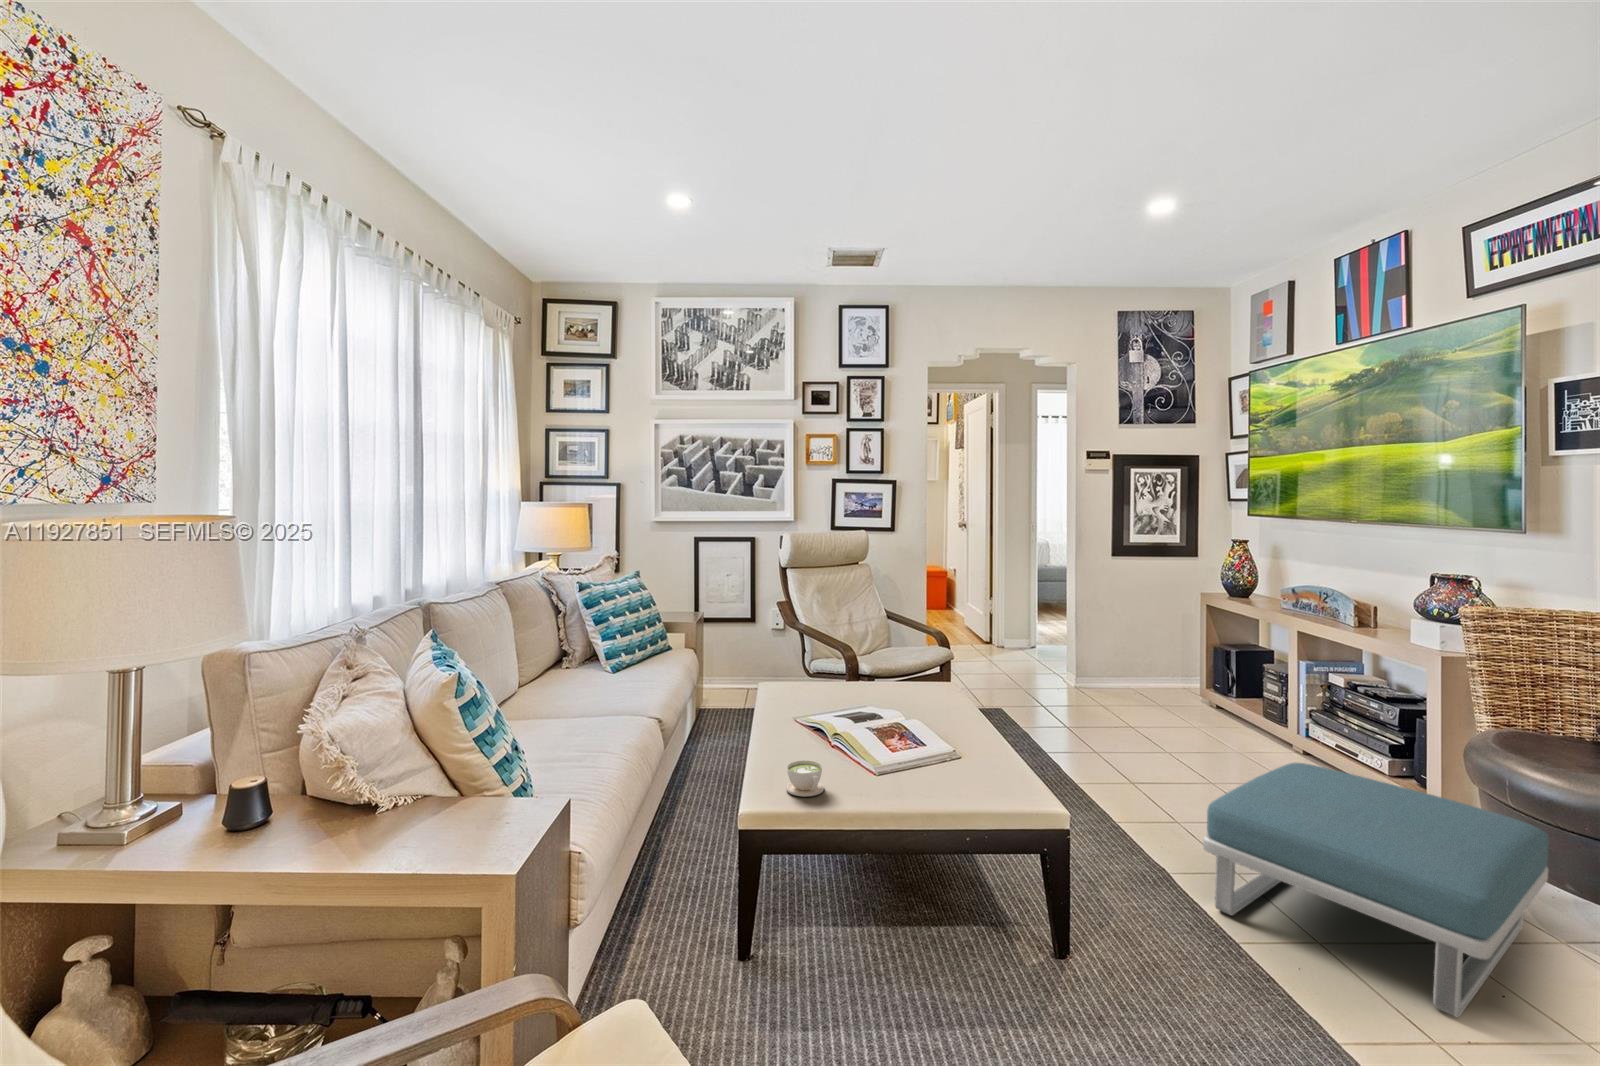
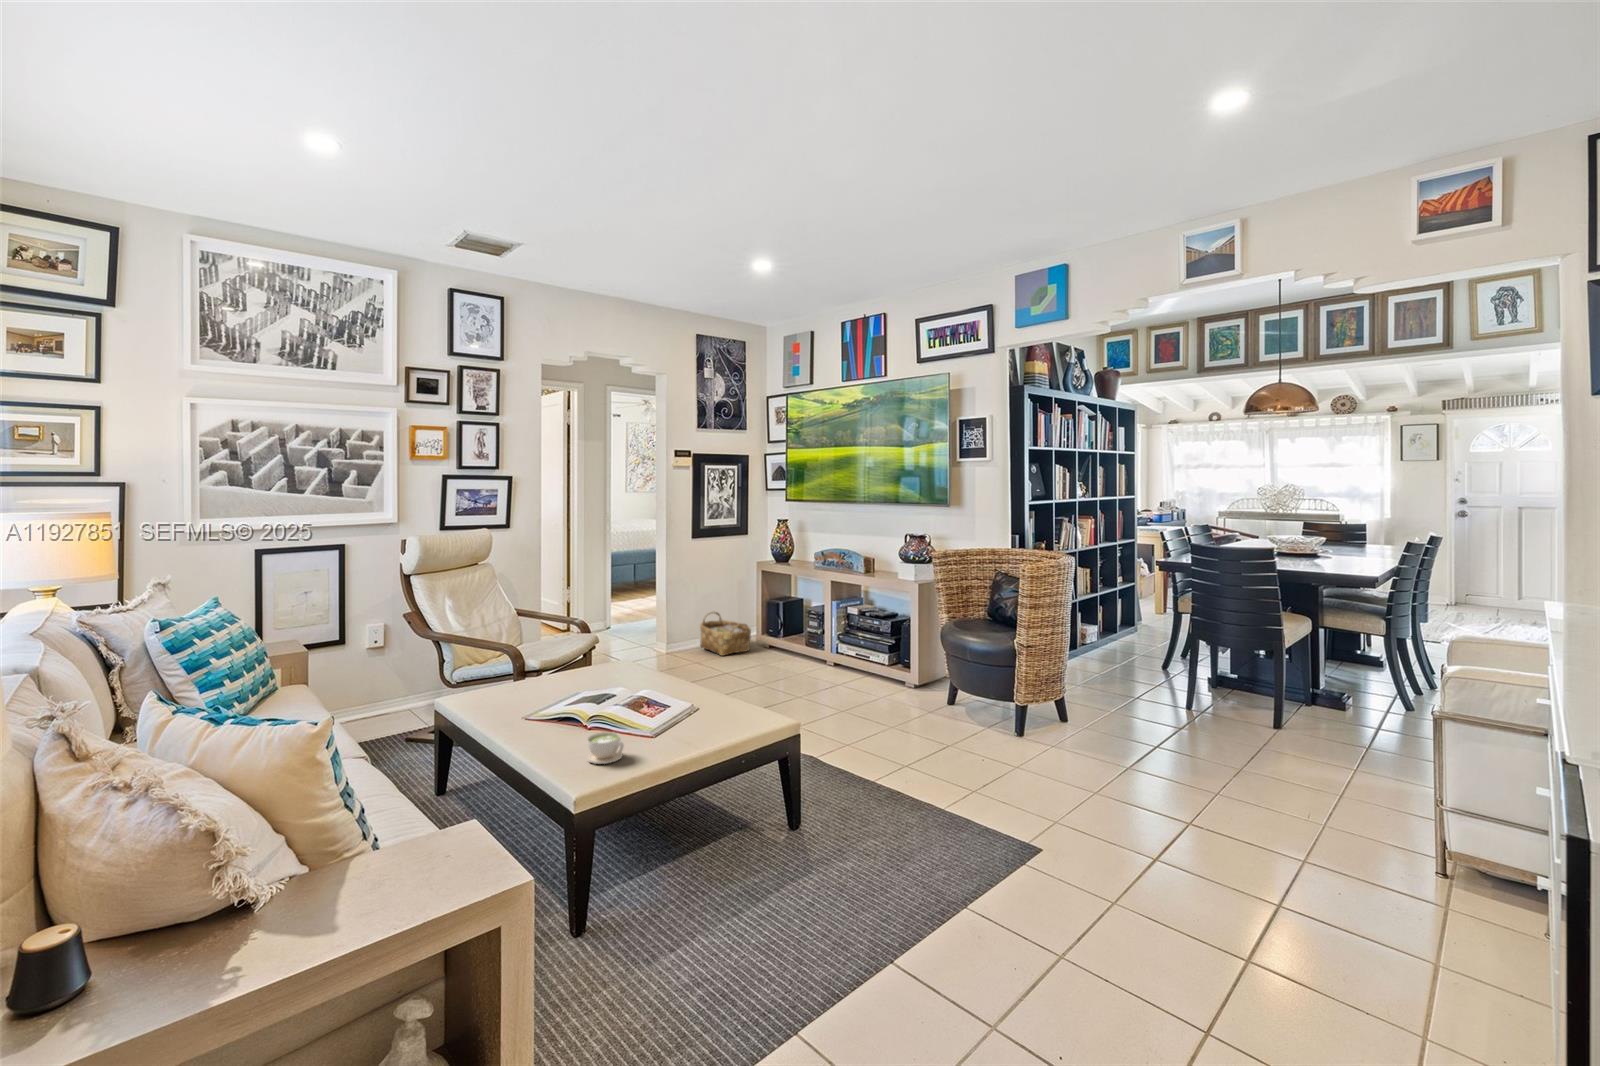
woven basket: none [1111,646,1179,703] -> present [700,612,751,656]
footstool: present [1203,763,1549,1017] -> none [850,665,1002,781]

